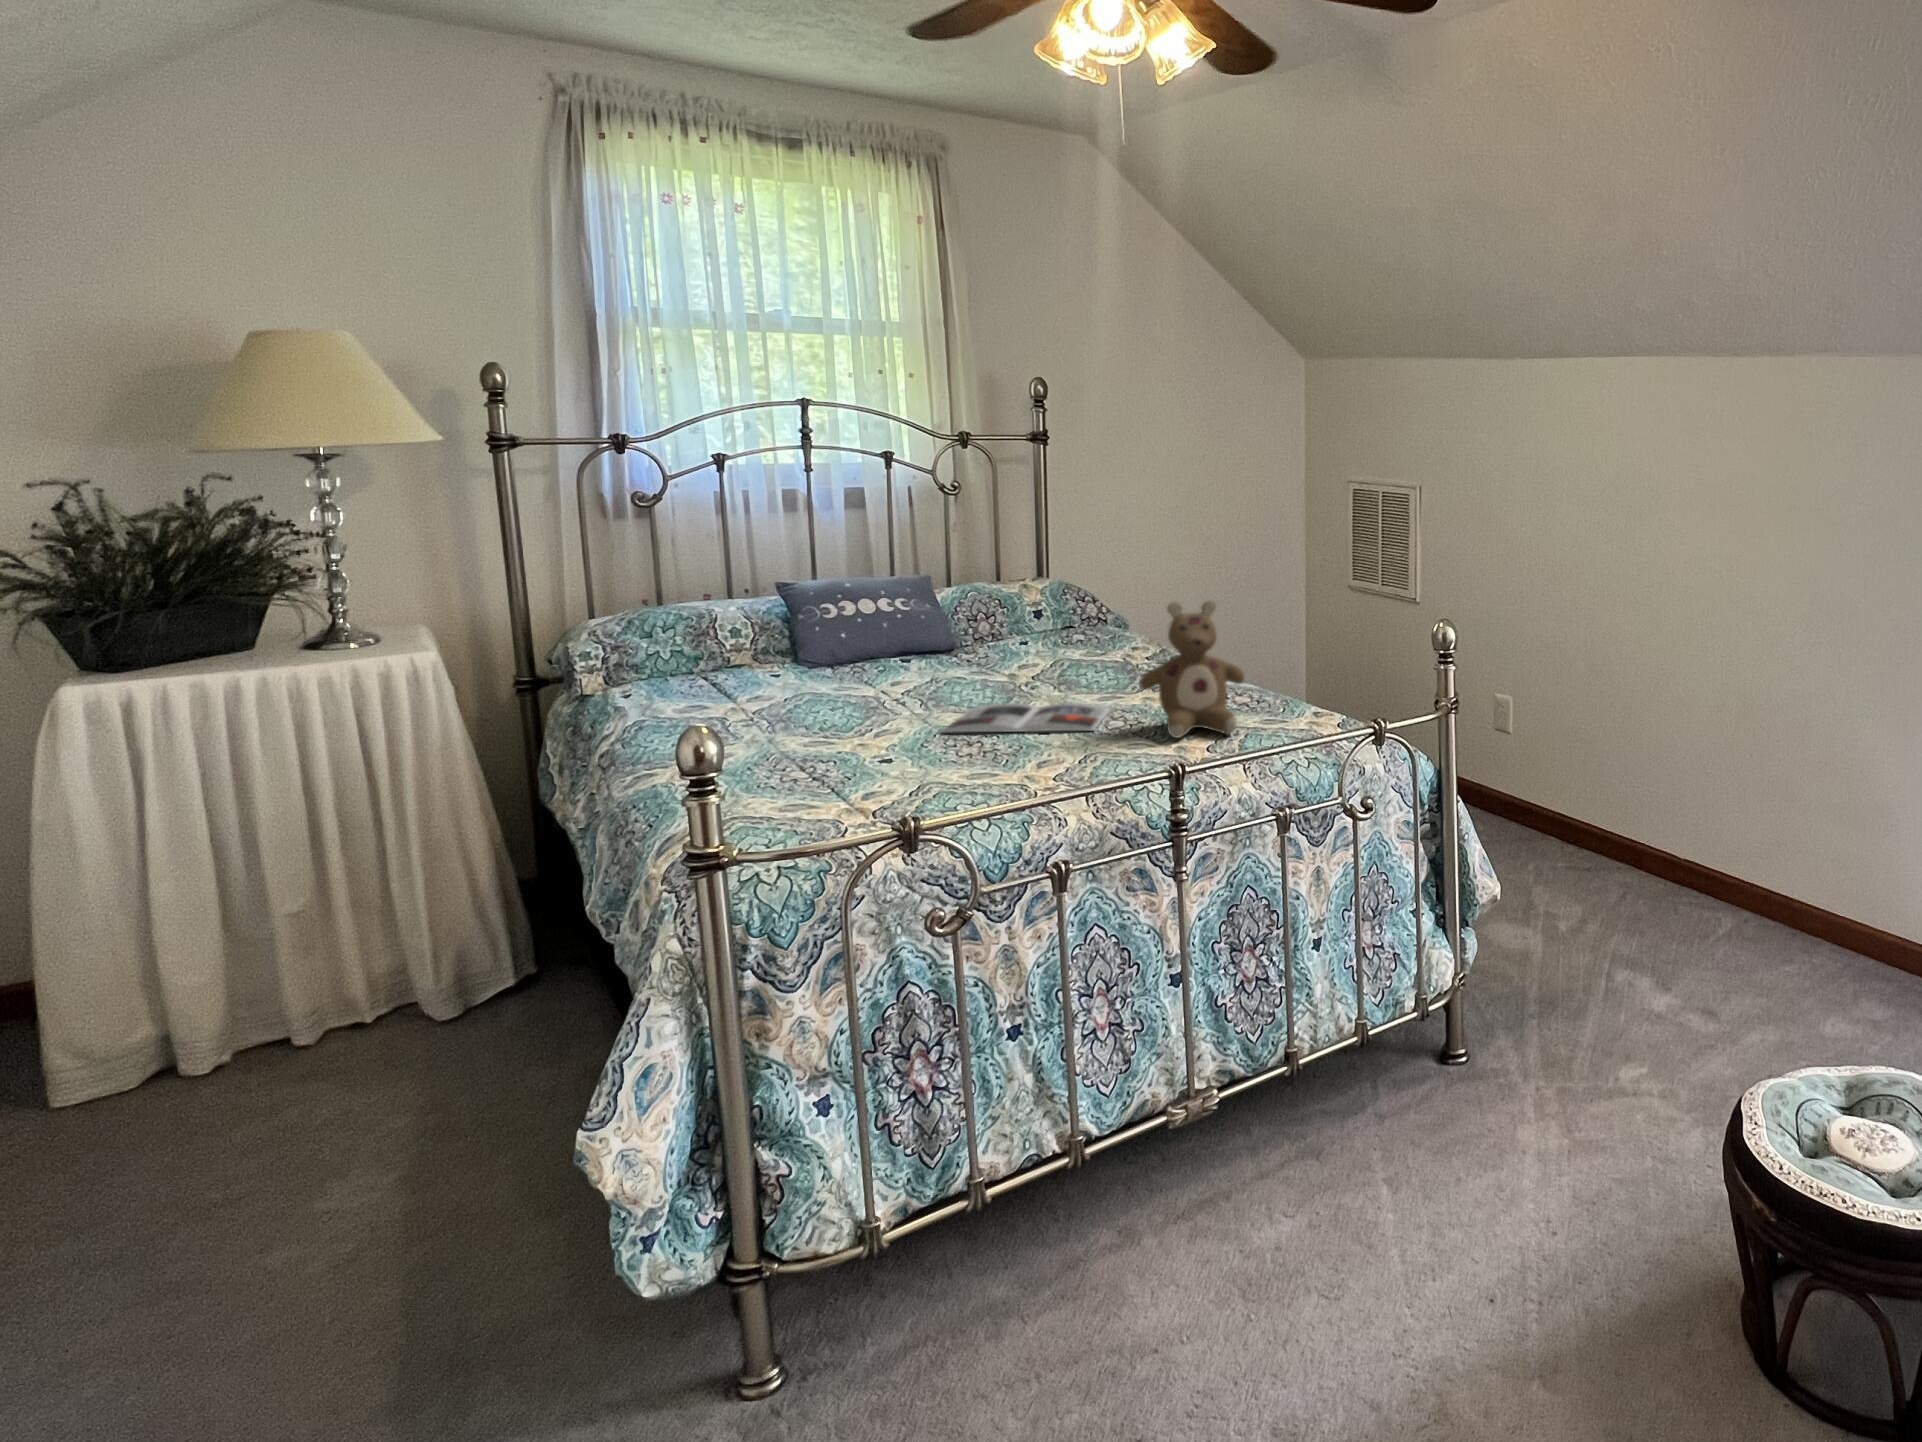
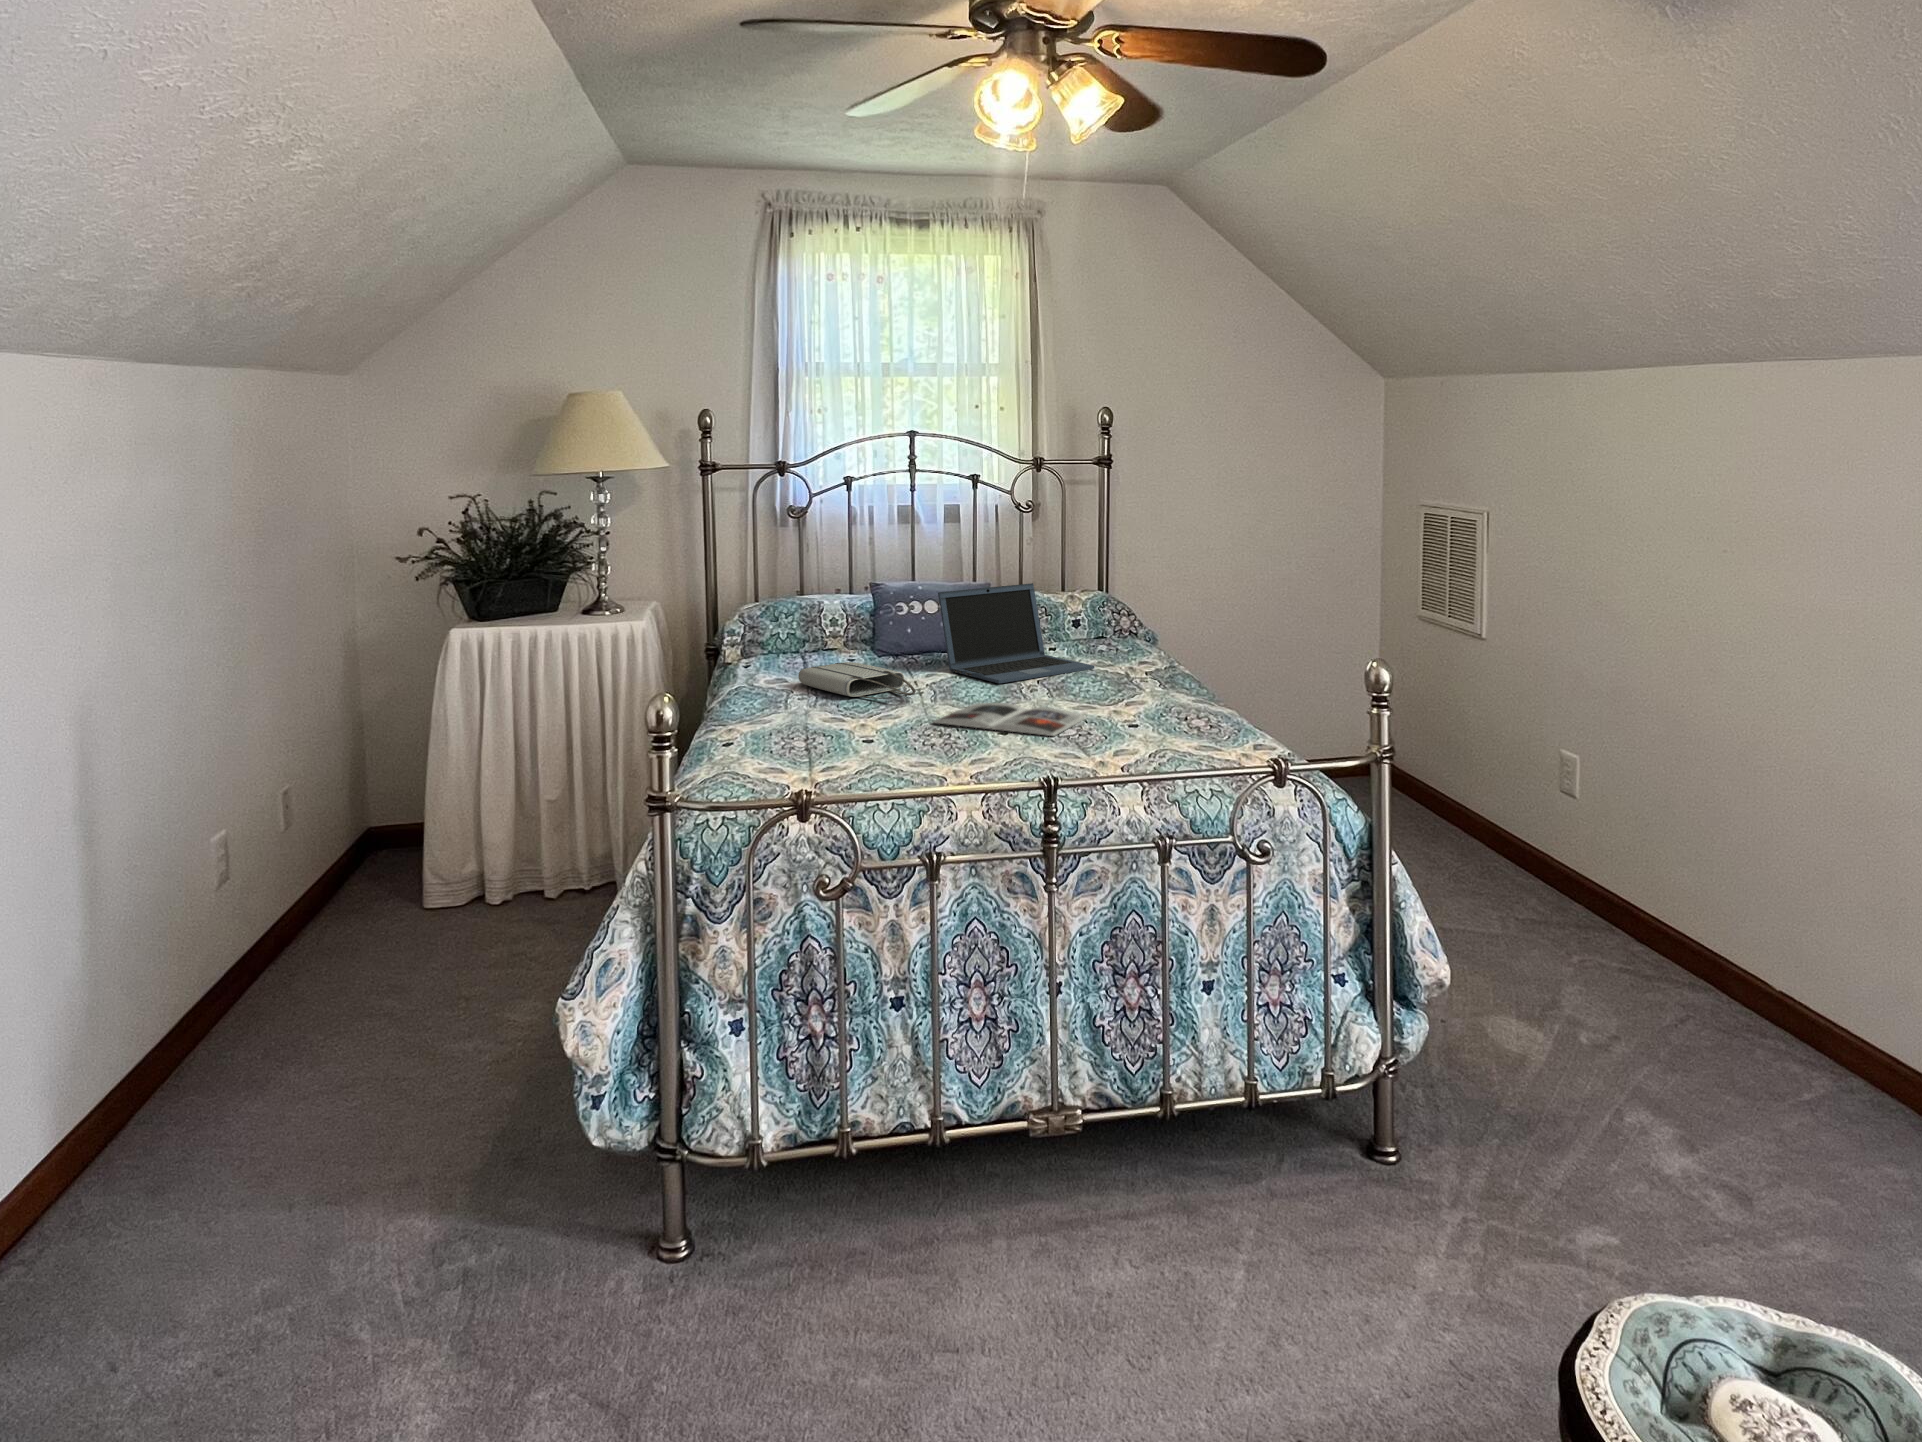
laptop: none [886,574,1073,684] -> present [938,583,1094,683]
stuffed bear: present [1139,601,1245,738] -> none [1095,618,1199,754]
tote bag: none [721,676,898,715] -> present [798,662,916,699]

